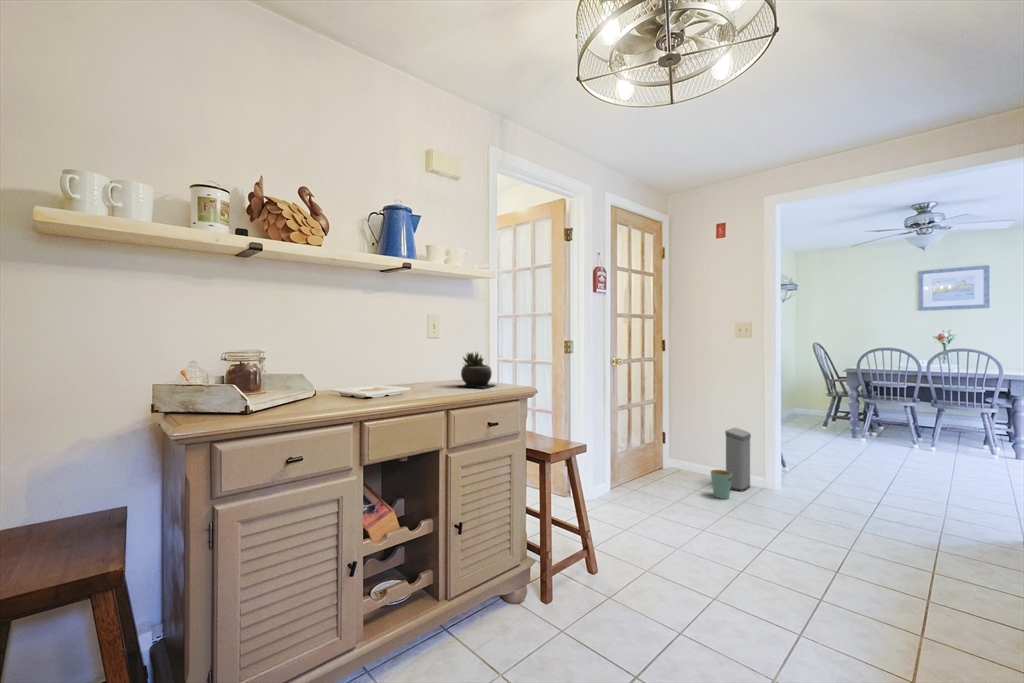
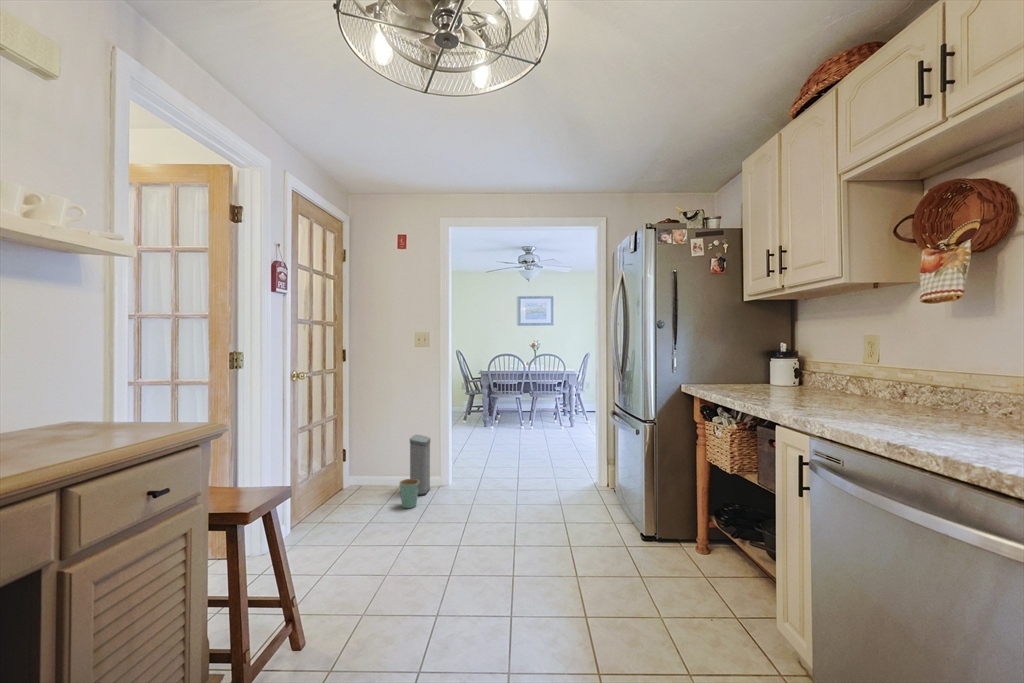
succulent plant: present [458,352,494,388] -> none [58,378,152,445]

